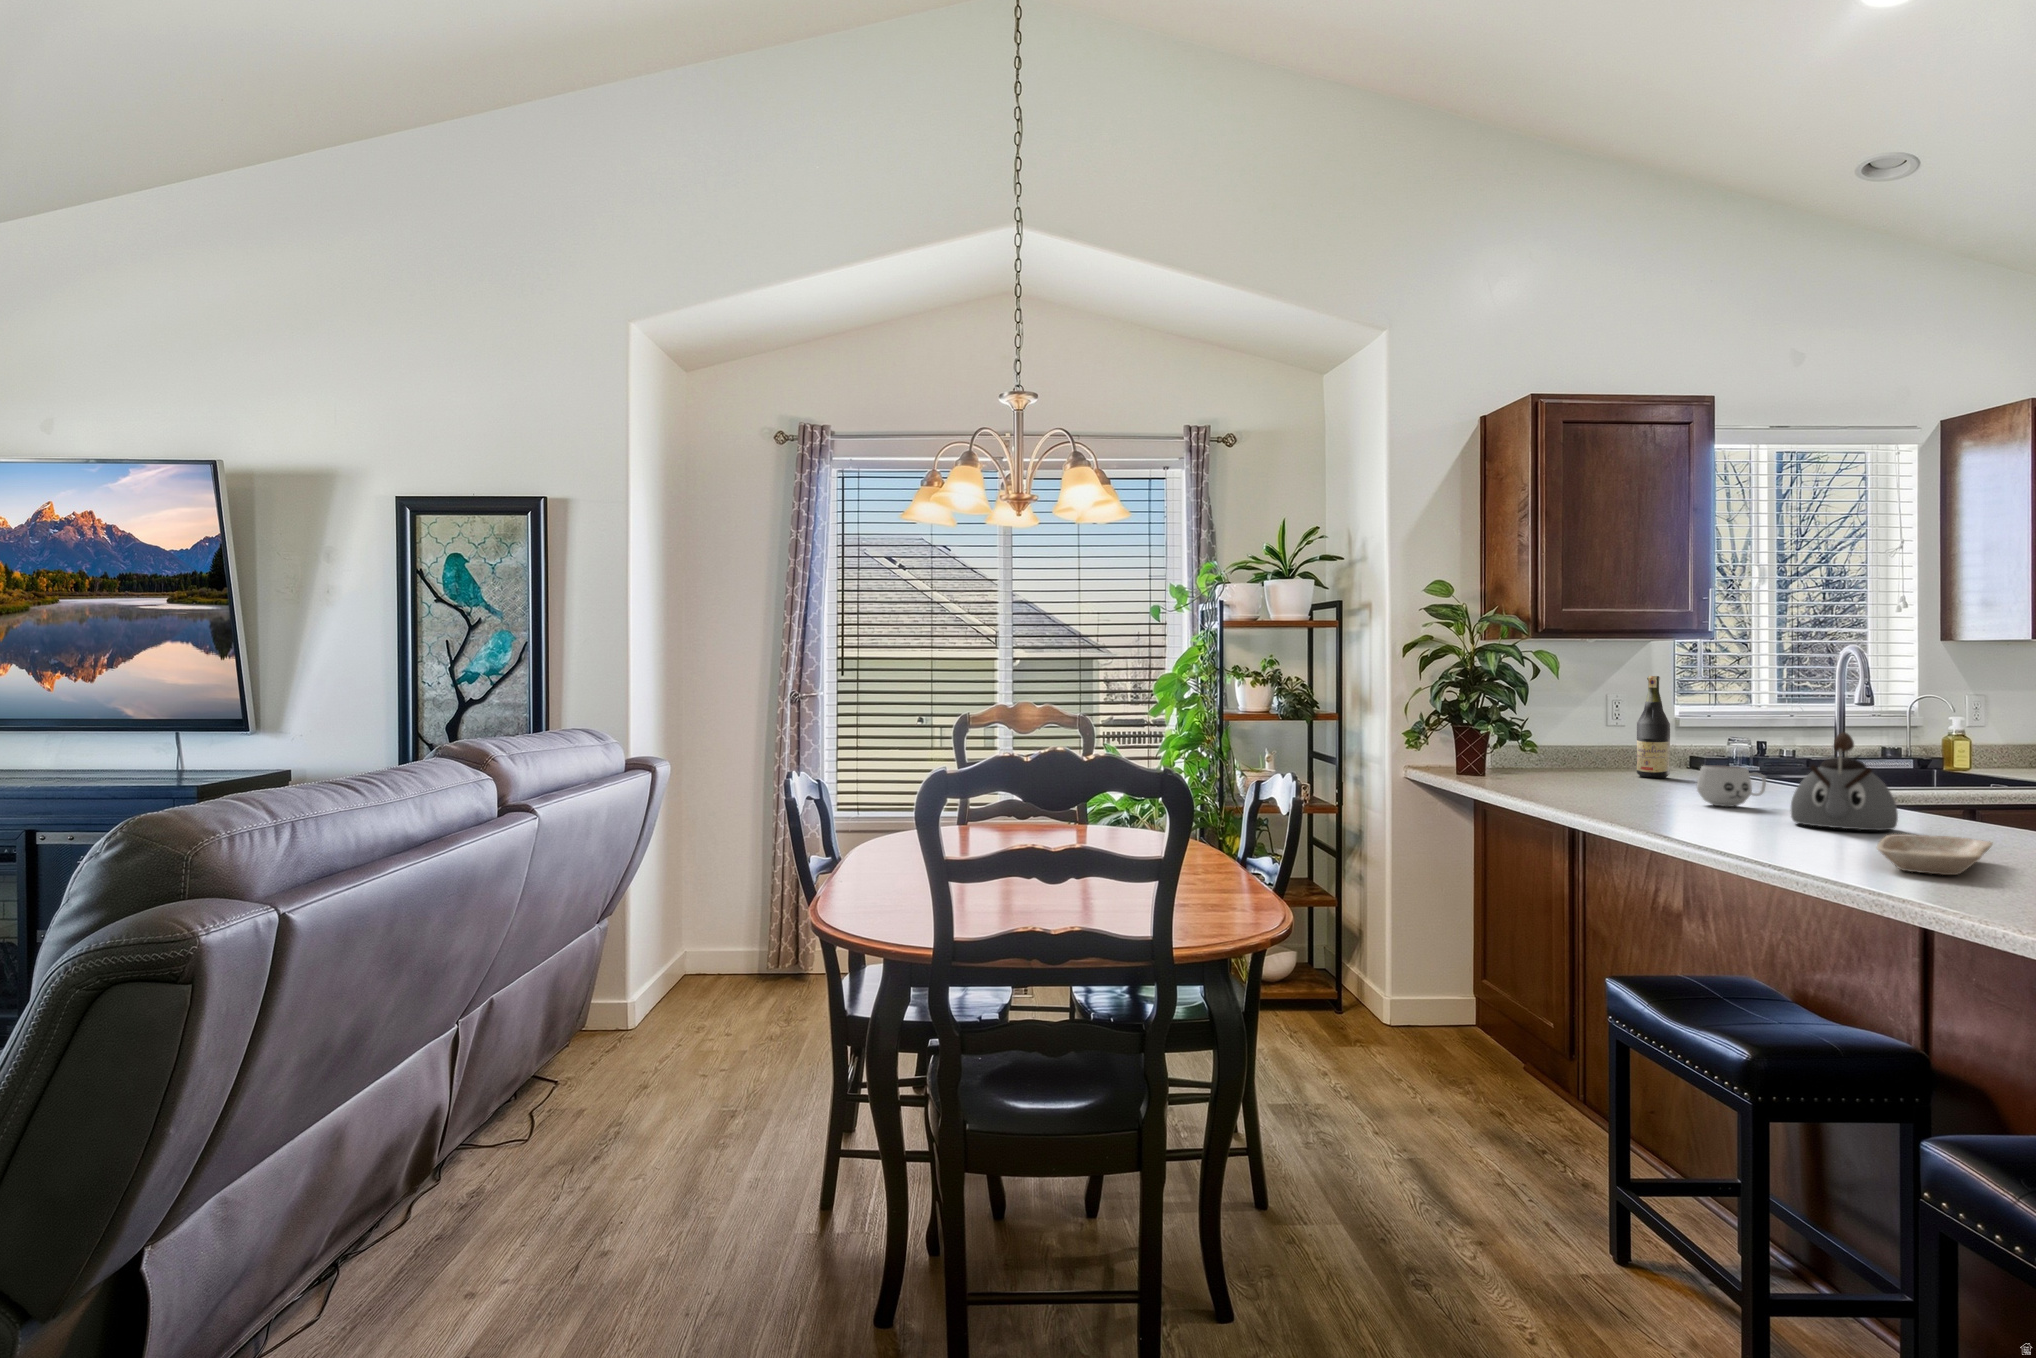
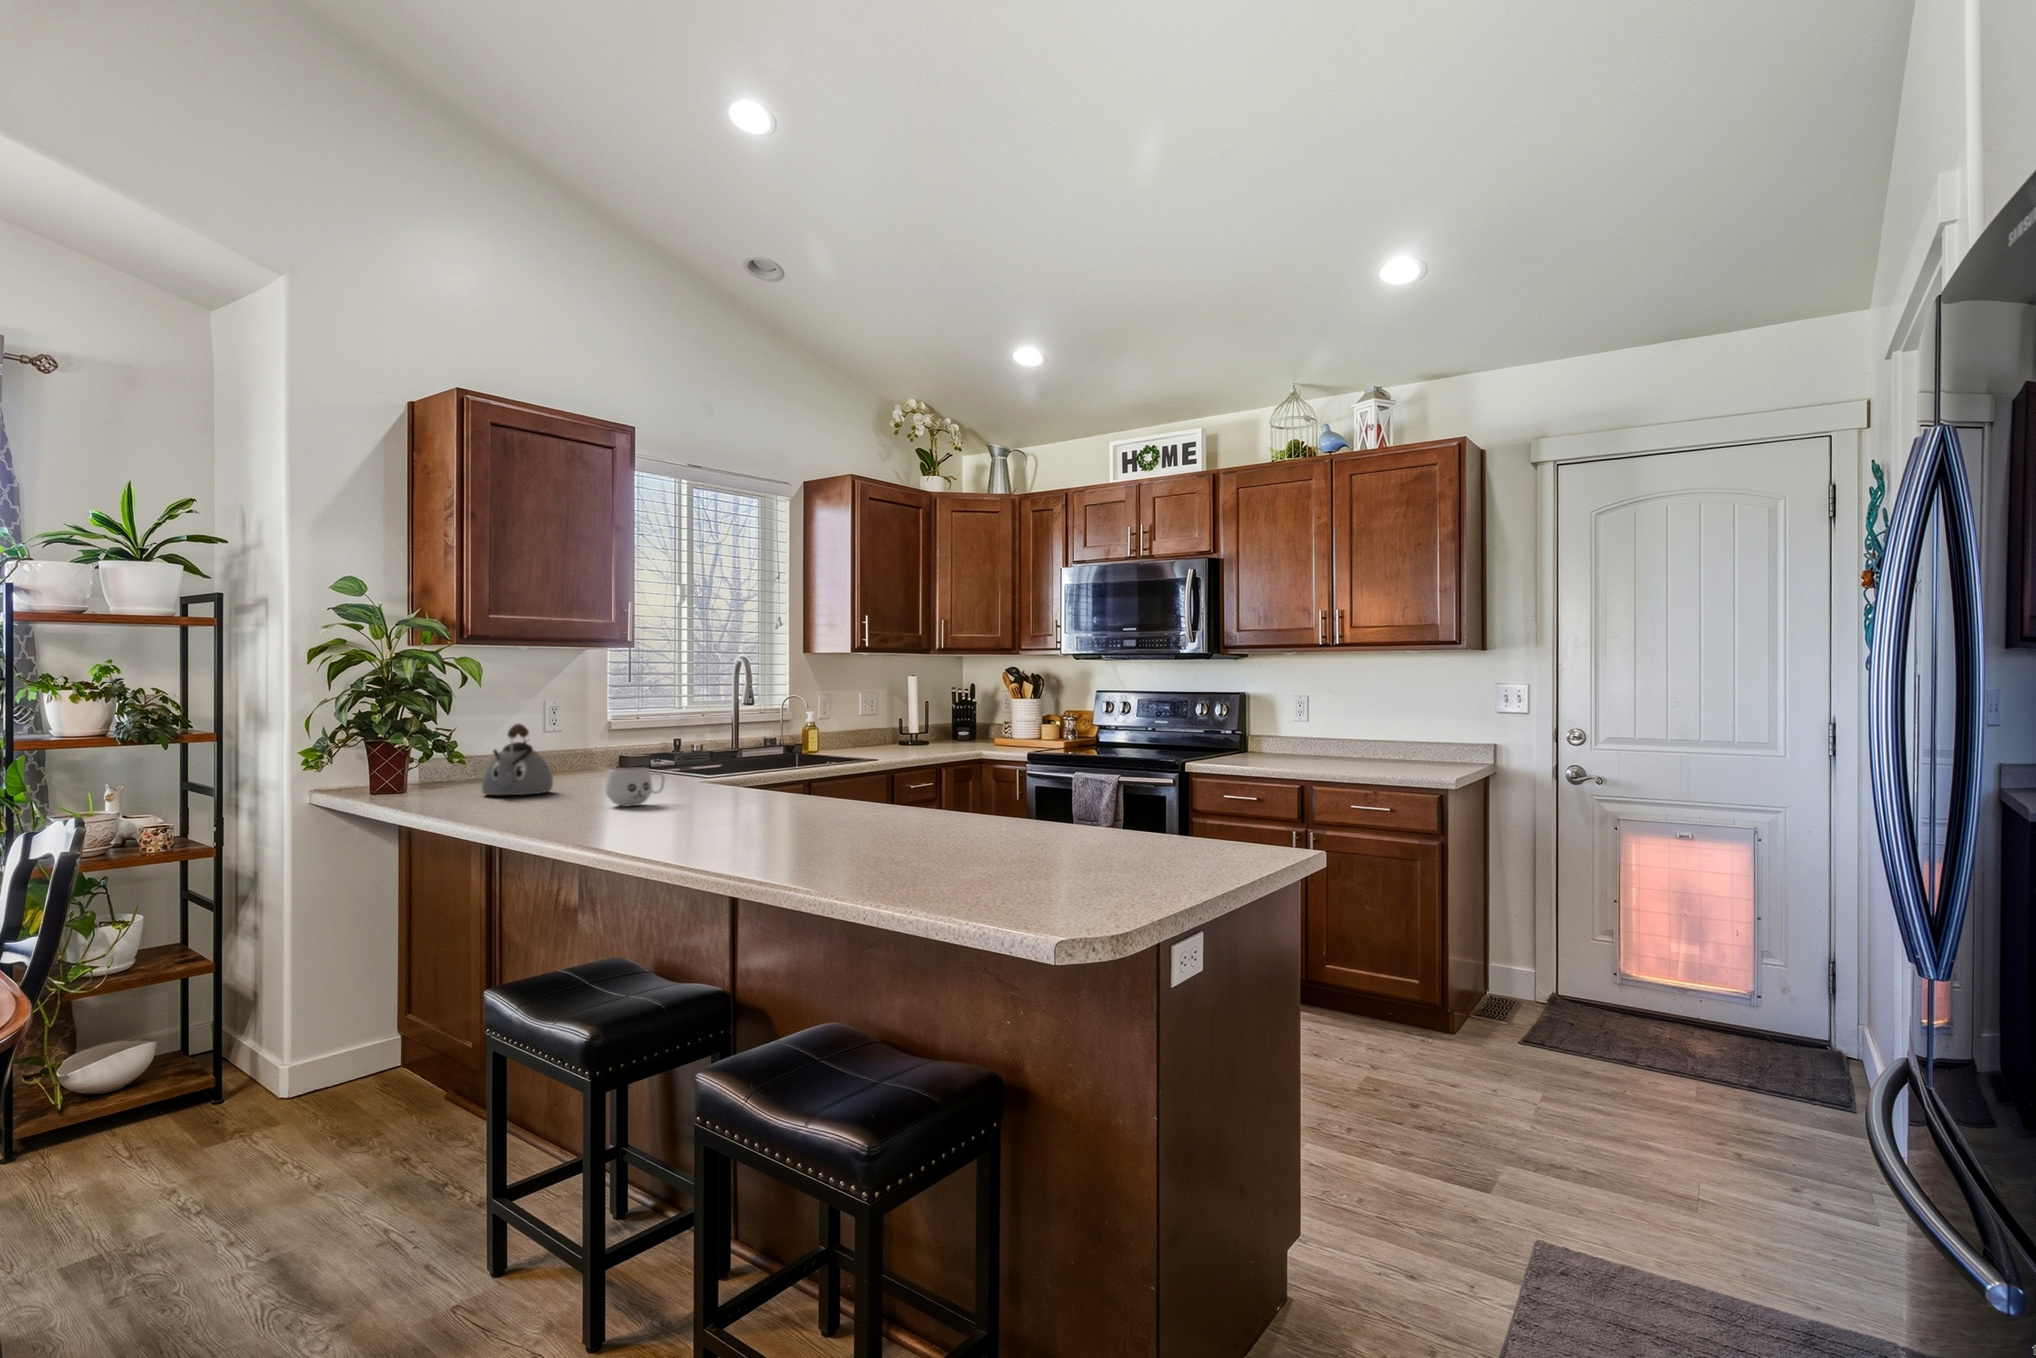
wine bottle: present [1637,676,1670,778] -> none [565,683,595,781]
kettle: present [1791,732,1898,830] -> present [482,724,553,795]
tray: present [1876,834,1992,875] -> none [728,819,812,857]

